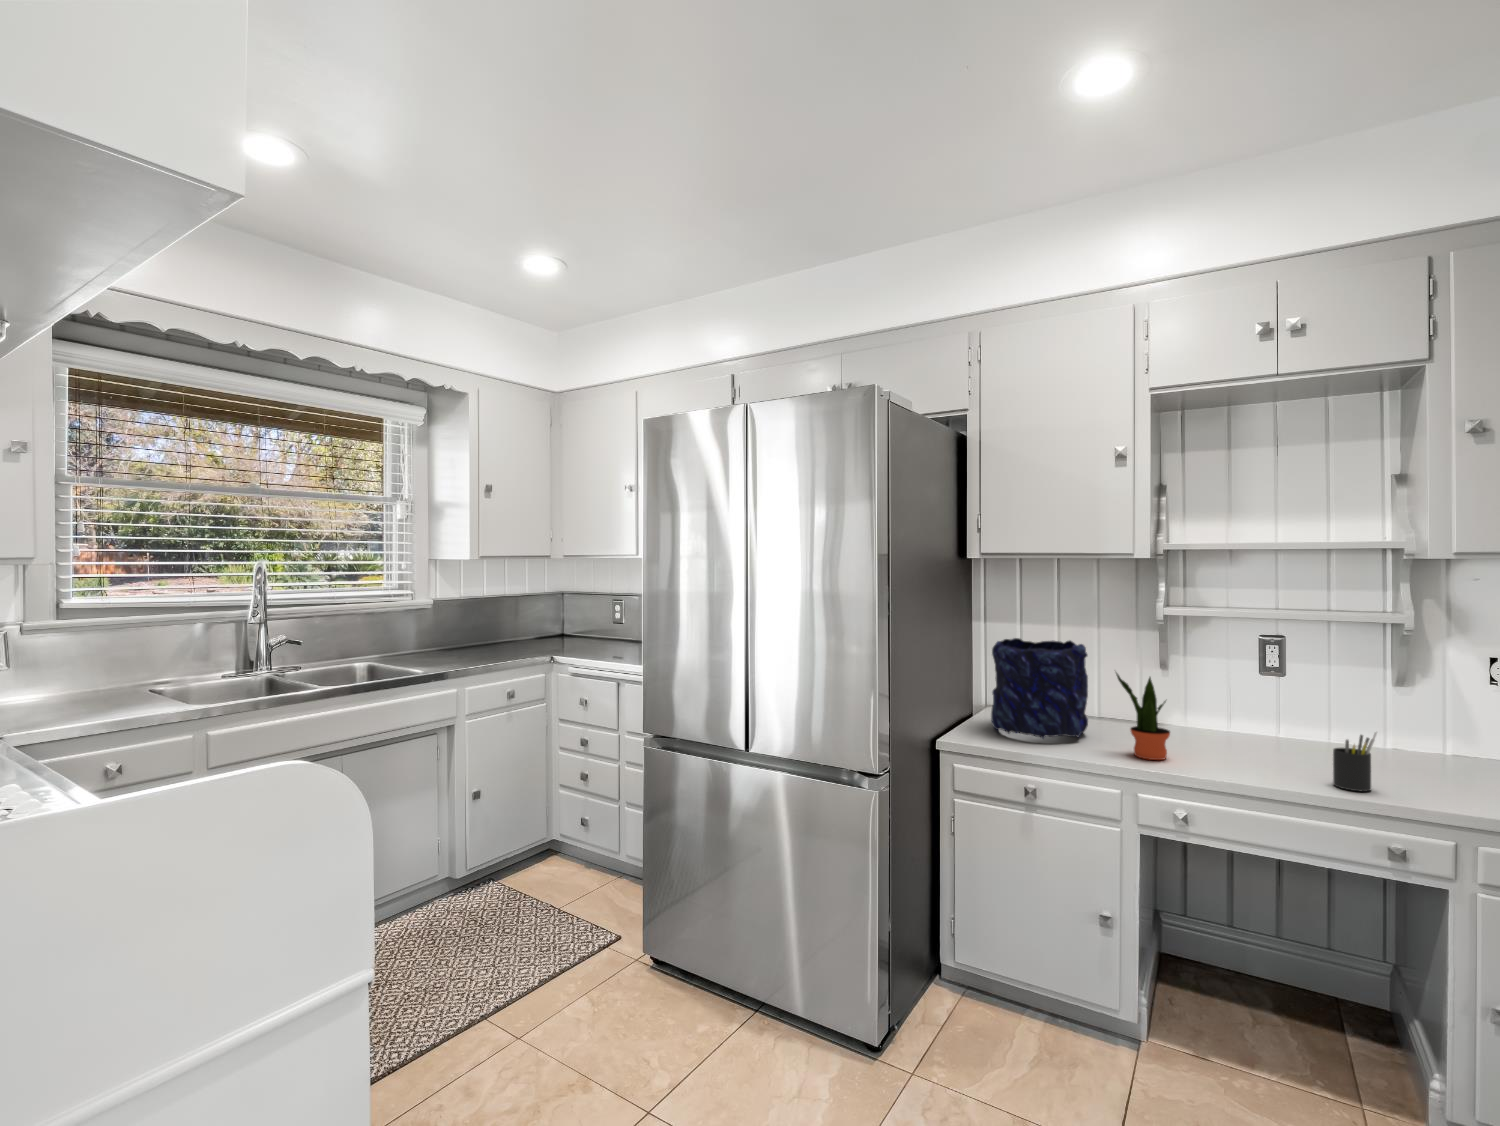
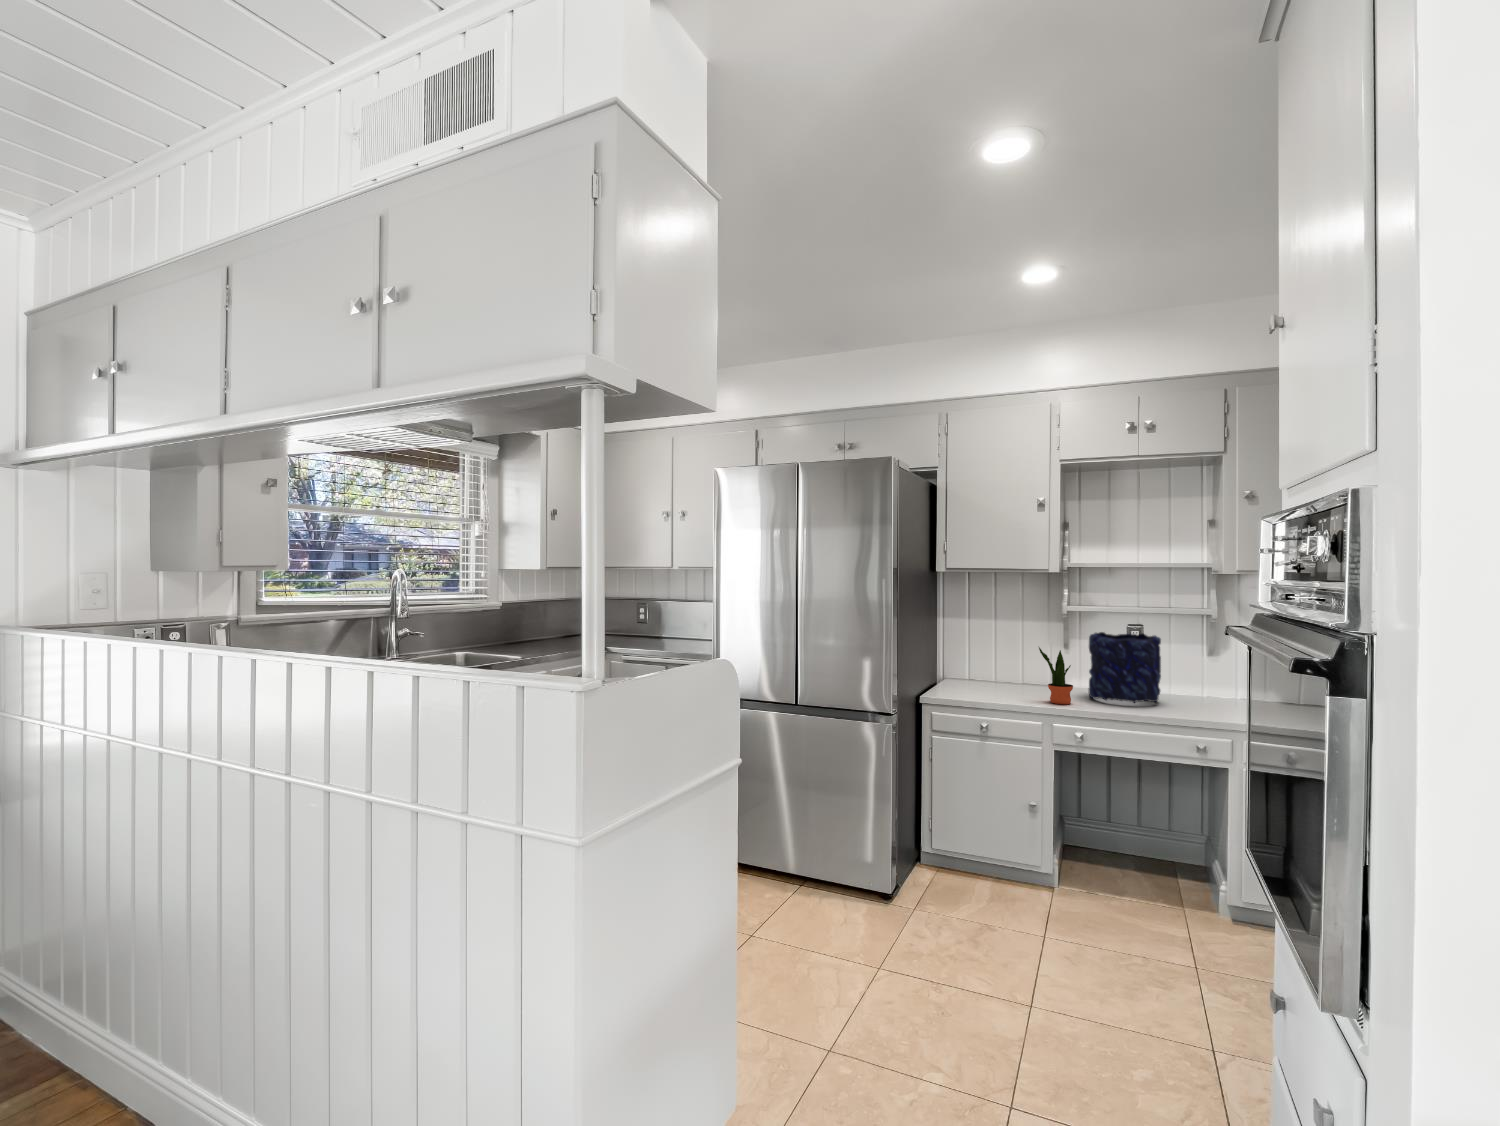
vase: present [991,638,1088,739] -> present [1088,632,1161,703]
pen holder: present [1333,732,1377,791] -> none [1170,680,1194,716]

